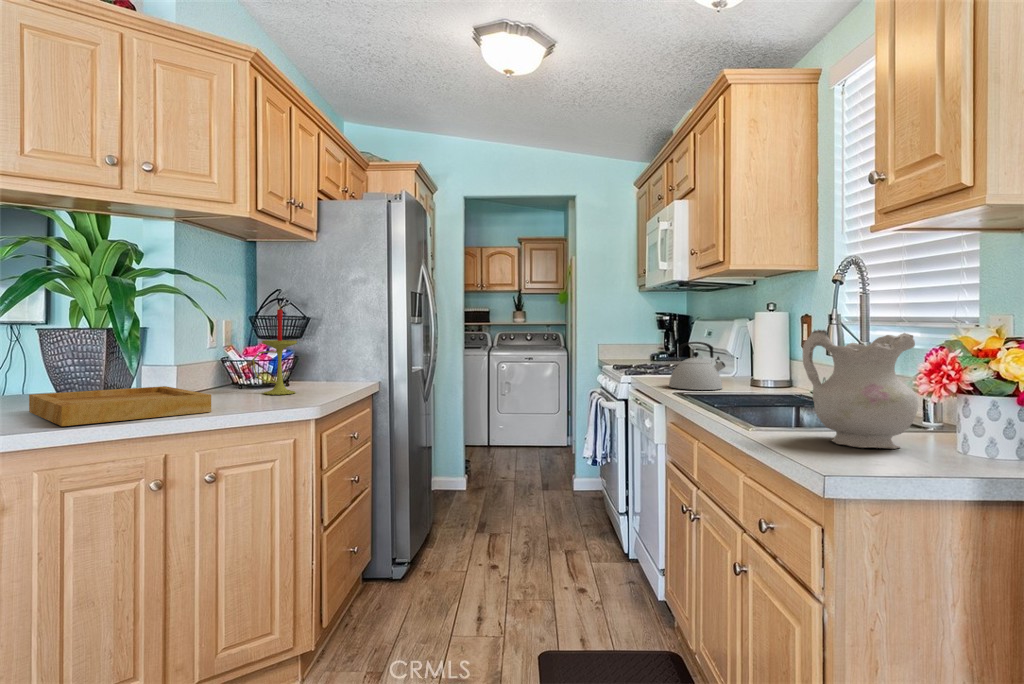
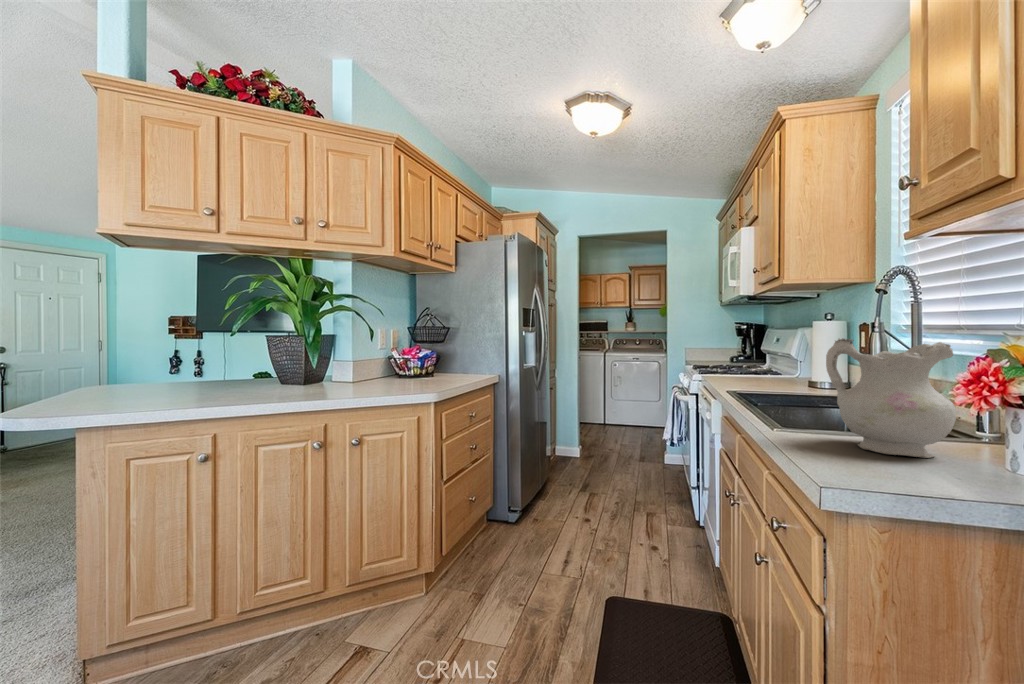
candle: present [252,310,297,395] -> none [402,321,432,383]
kettle: present [669,342,725,390] -> none [728,348,782,390]
tray: present [29,386,211,426] -> none [262,375,365,400]

